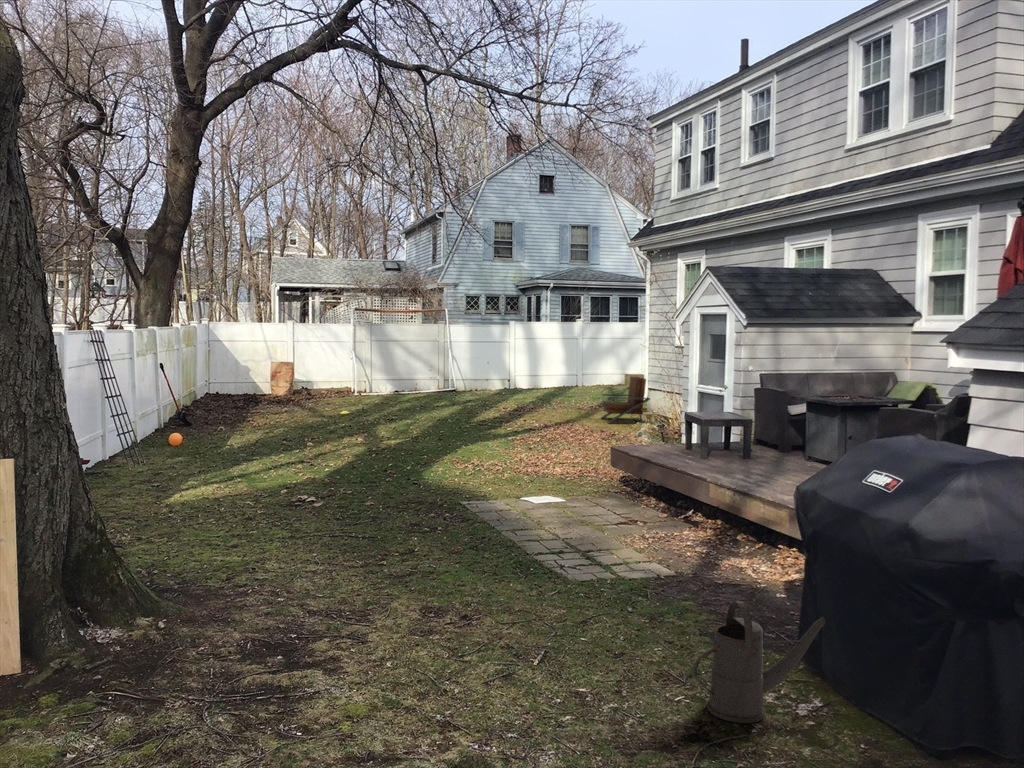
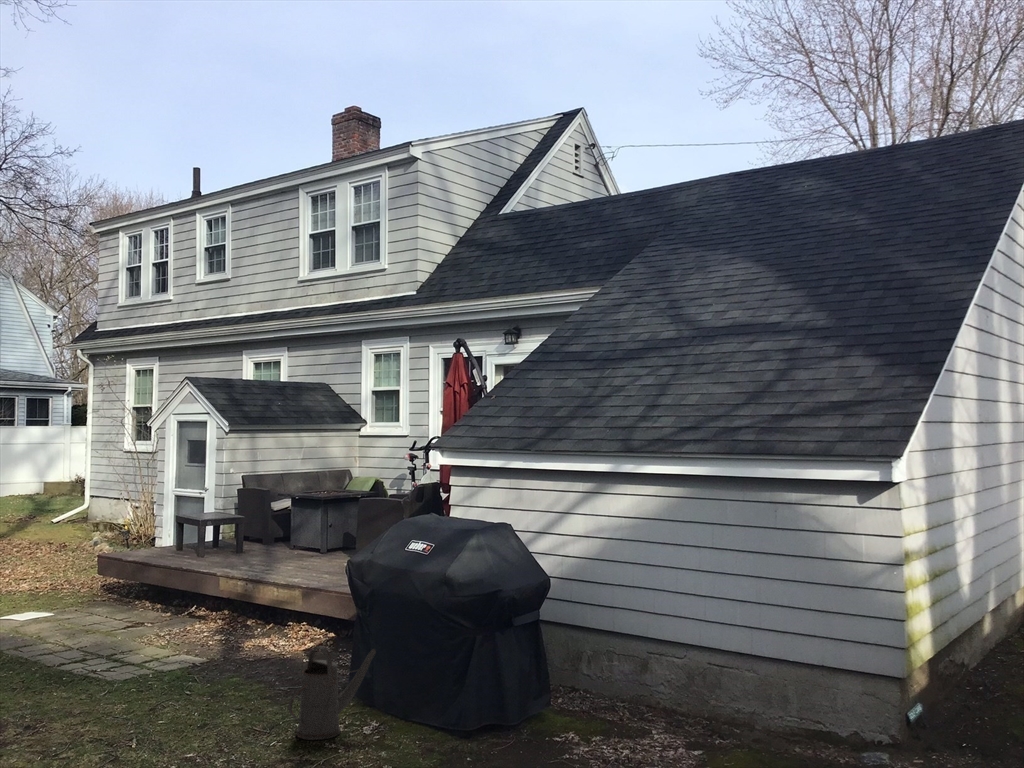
lounge chair: present [601,376,650,424] -> none [32,487,95,540]

